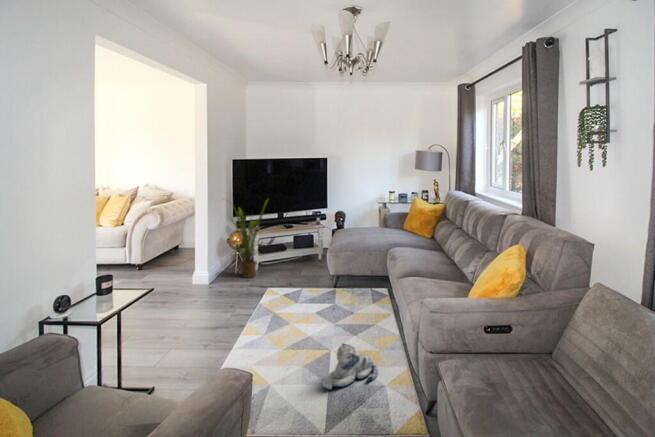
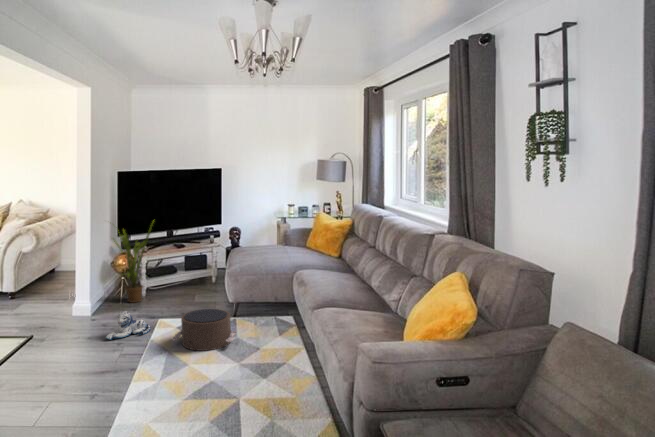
pouf: none [290,285,356,330] -> present [172,309,236,351]
plush toy: present [322,343,378,389] -> present [106,310,151,340]

